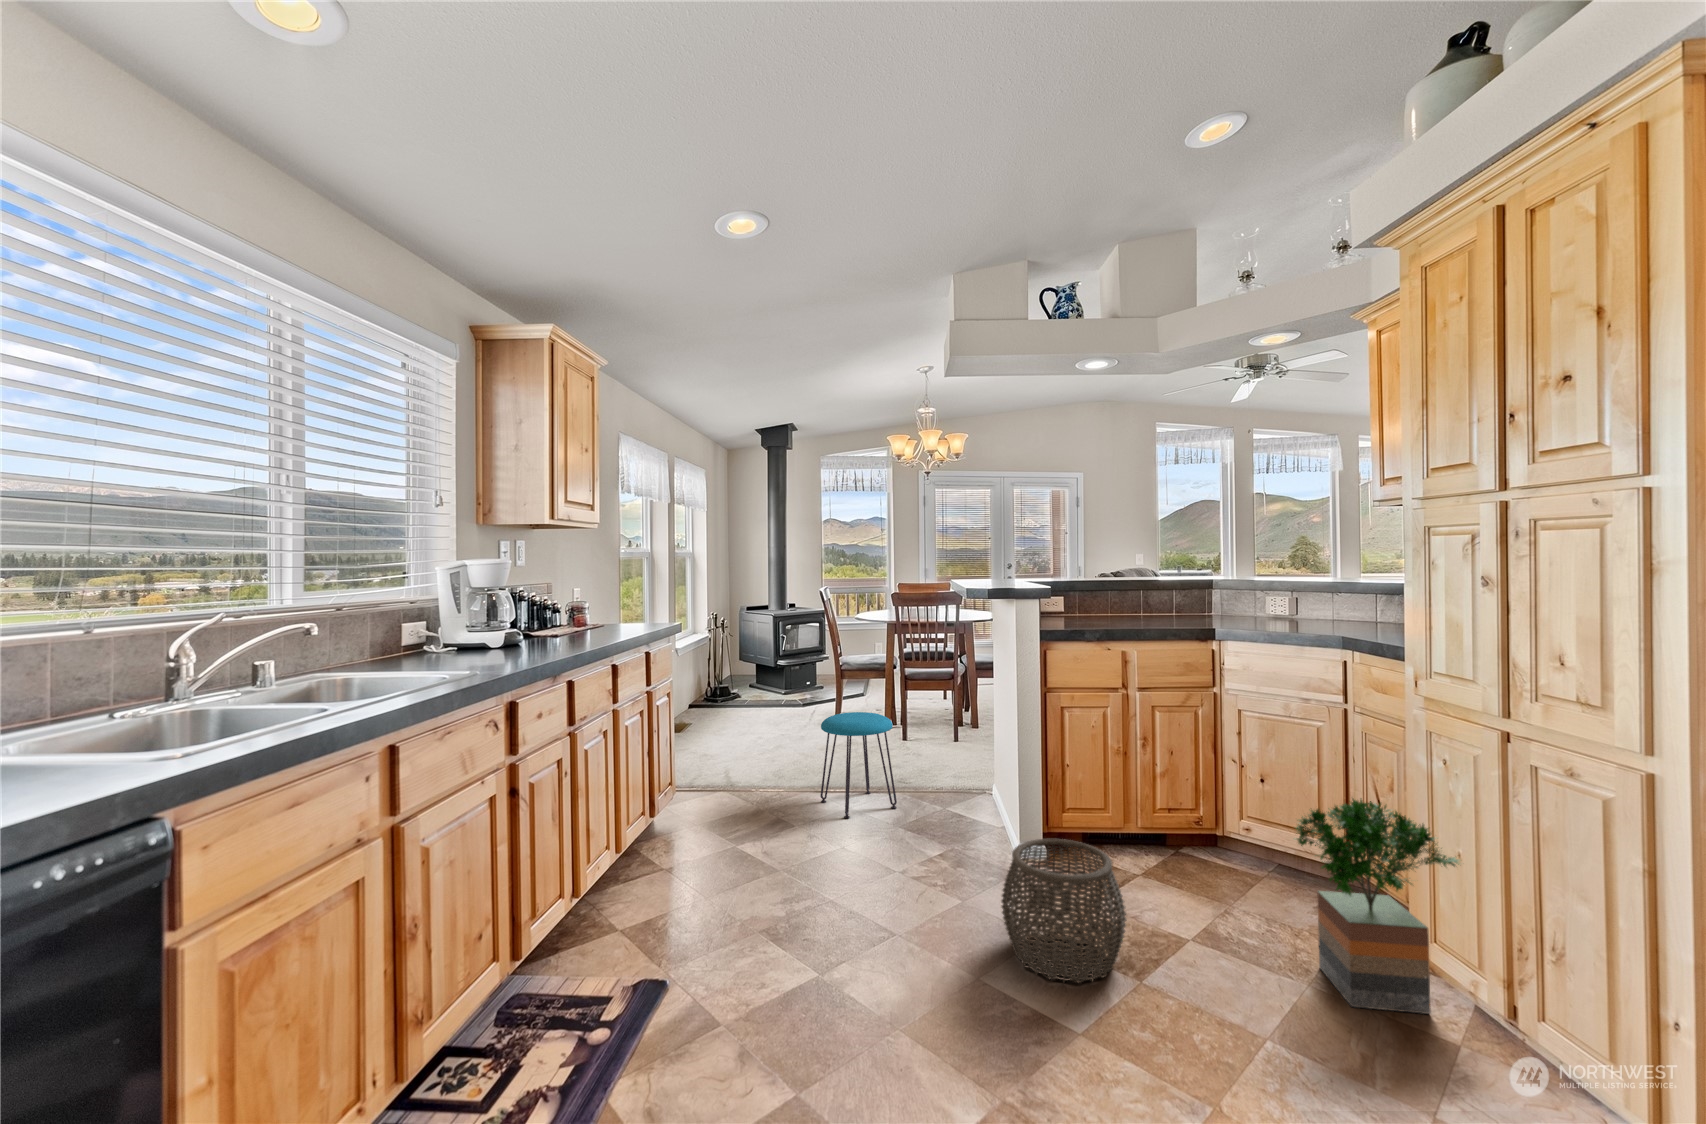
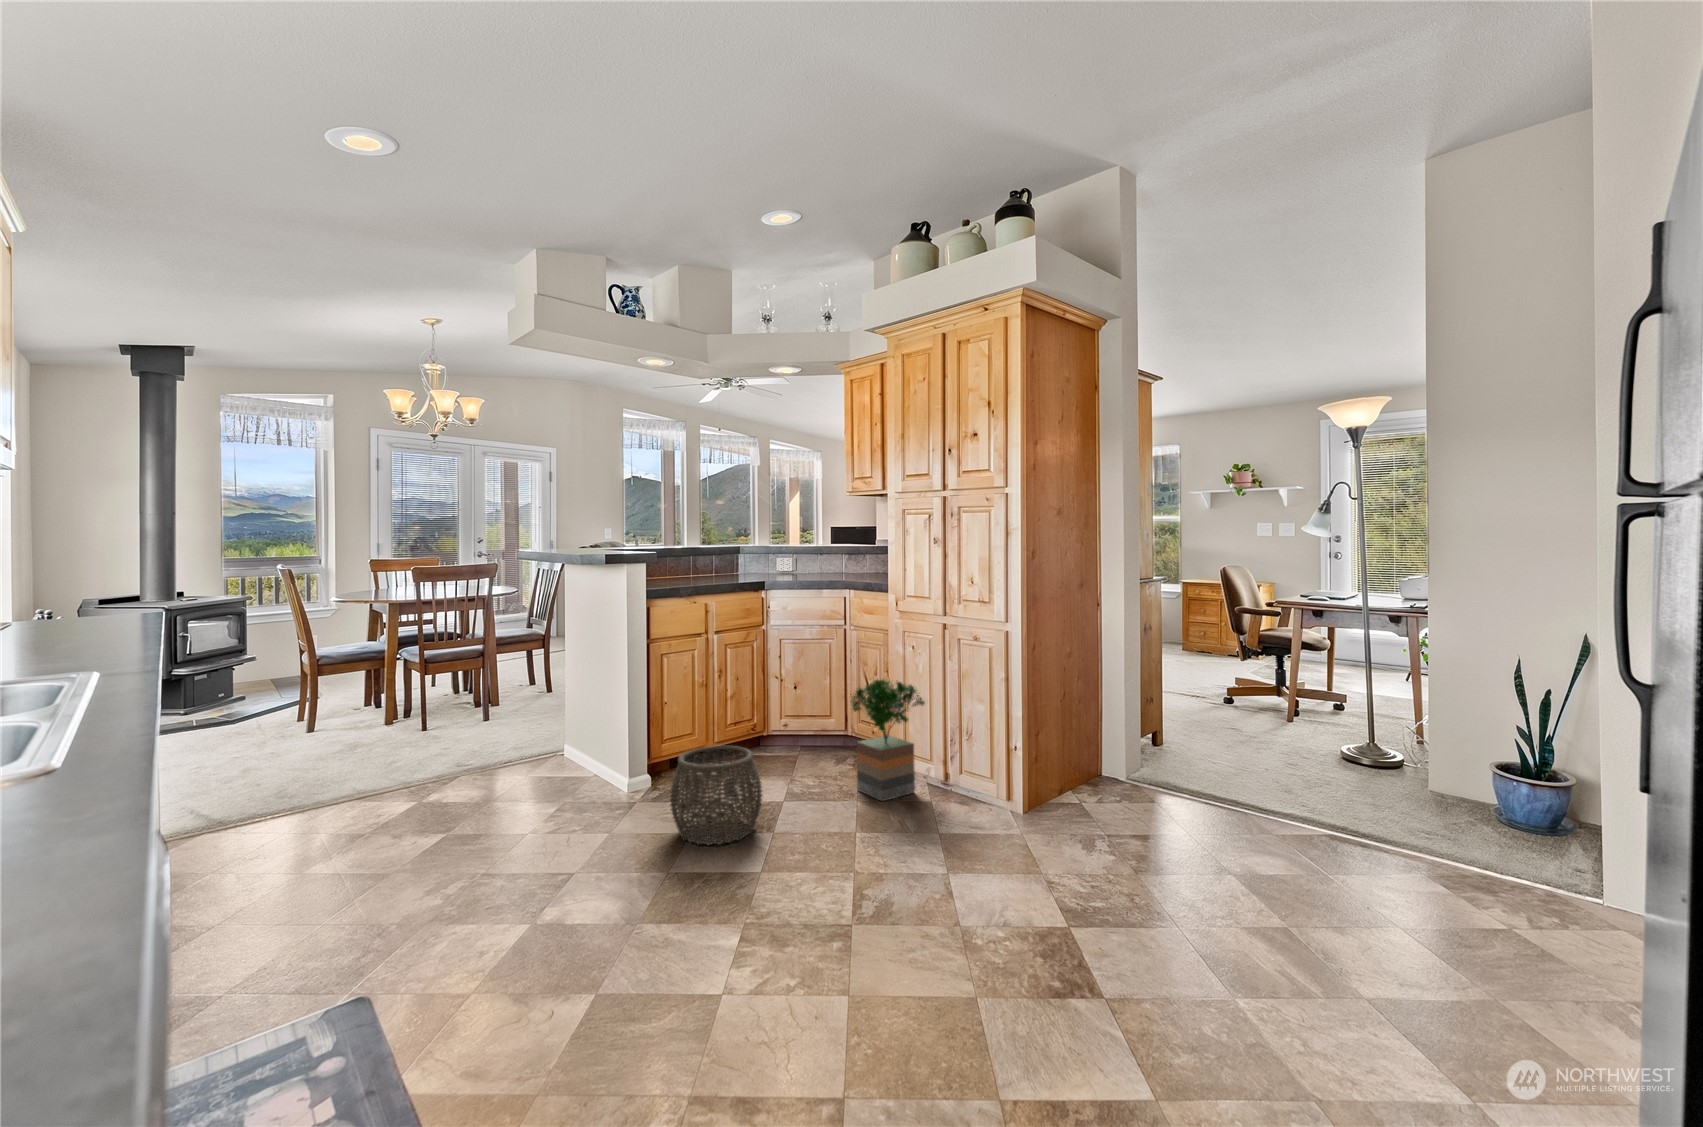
stool: present [821,712,897,818] -> none [379,693,478,805]

